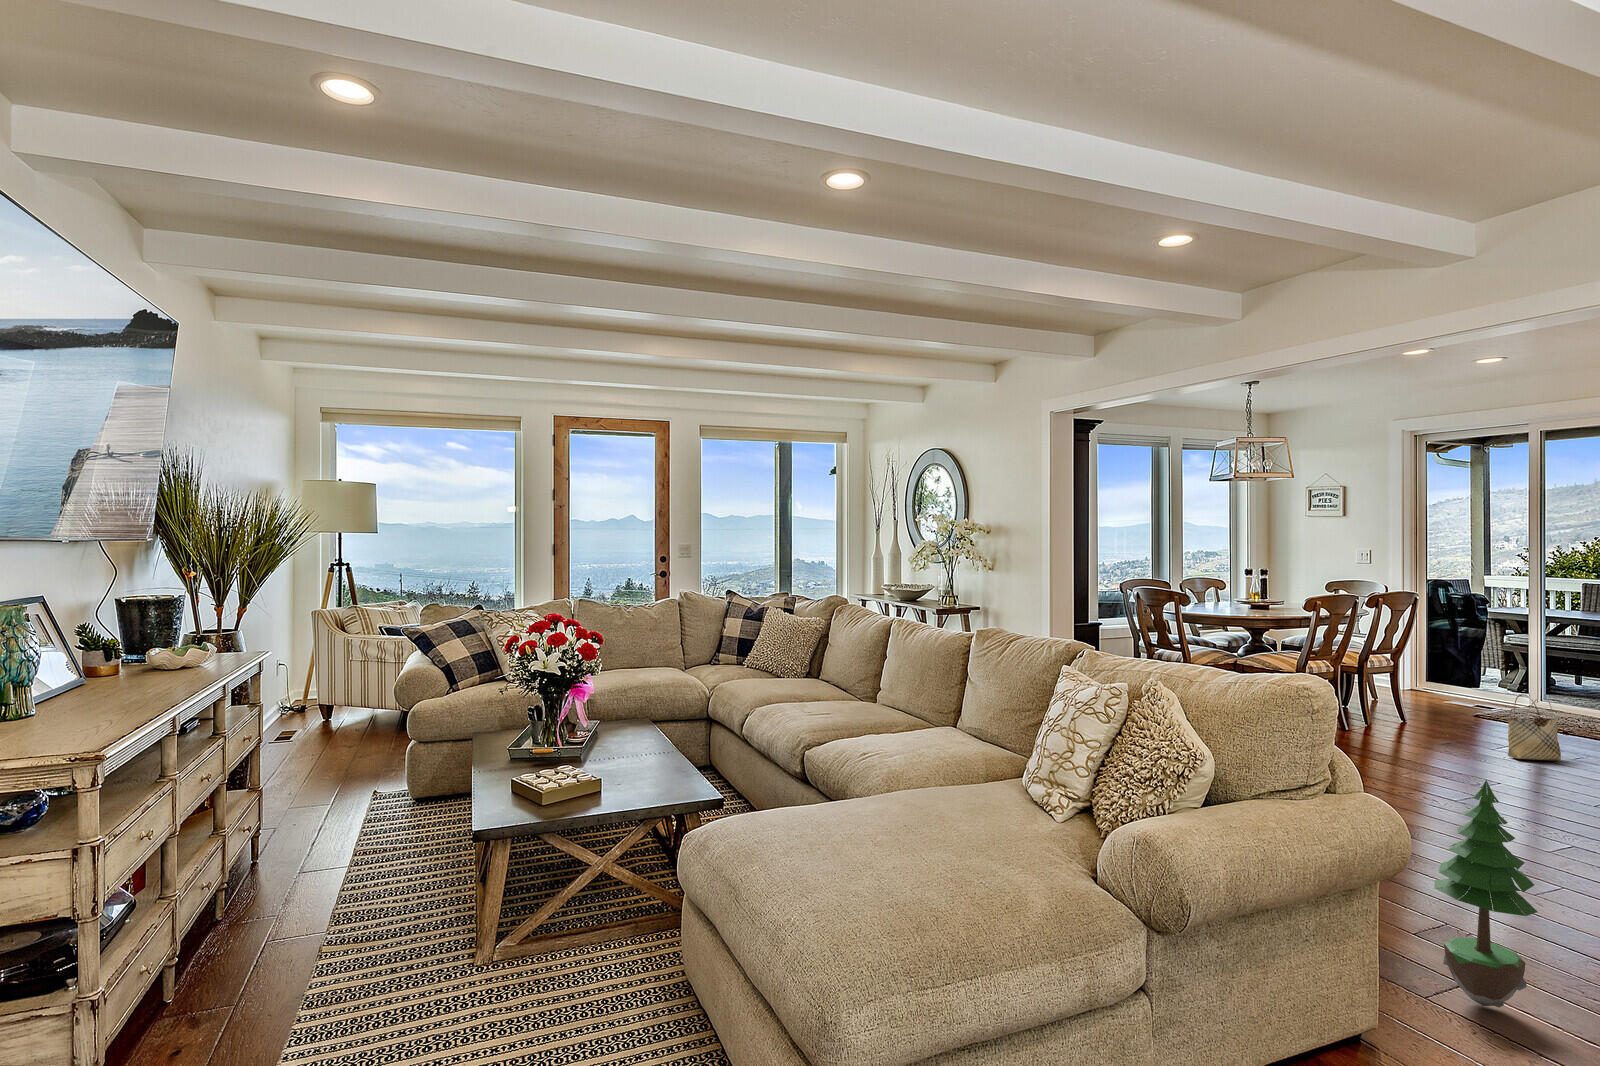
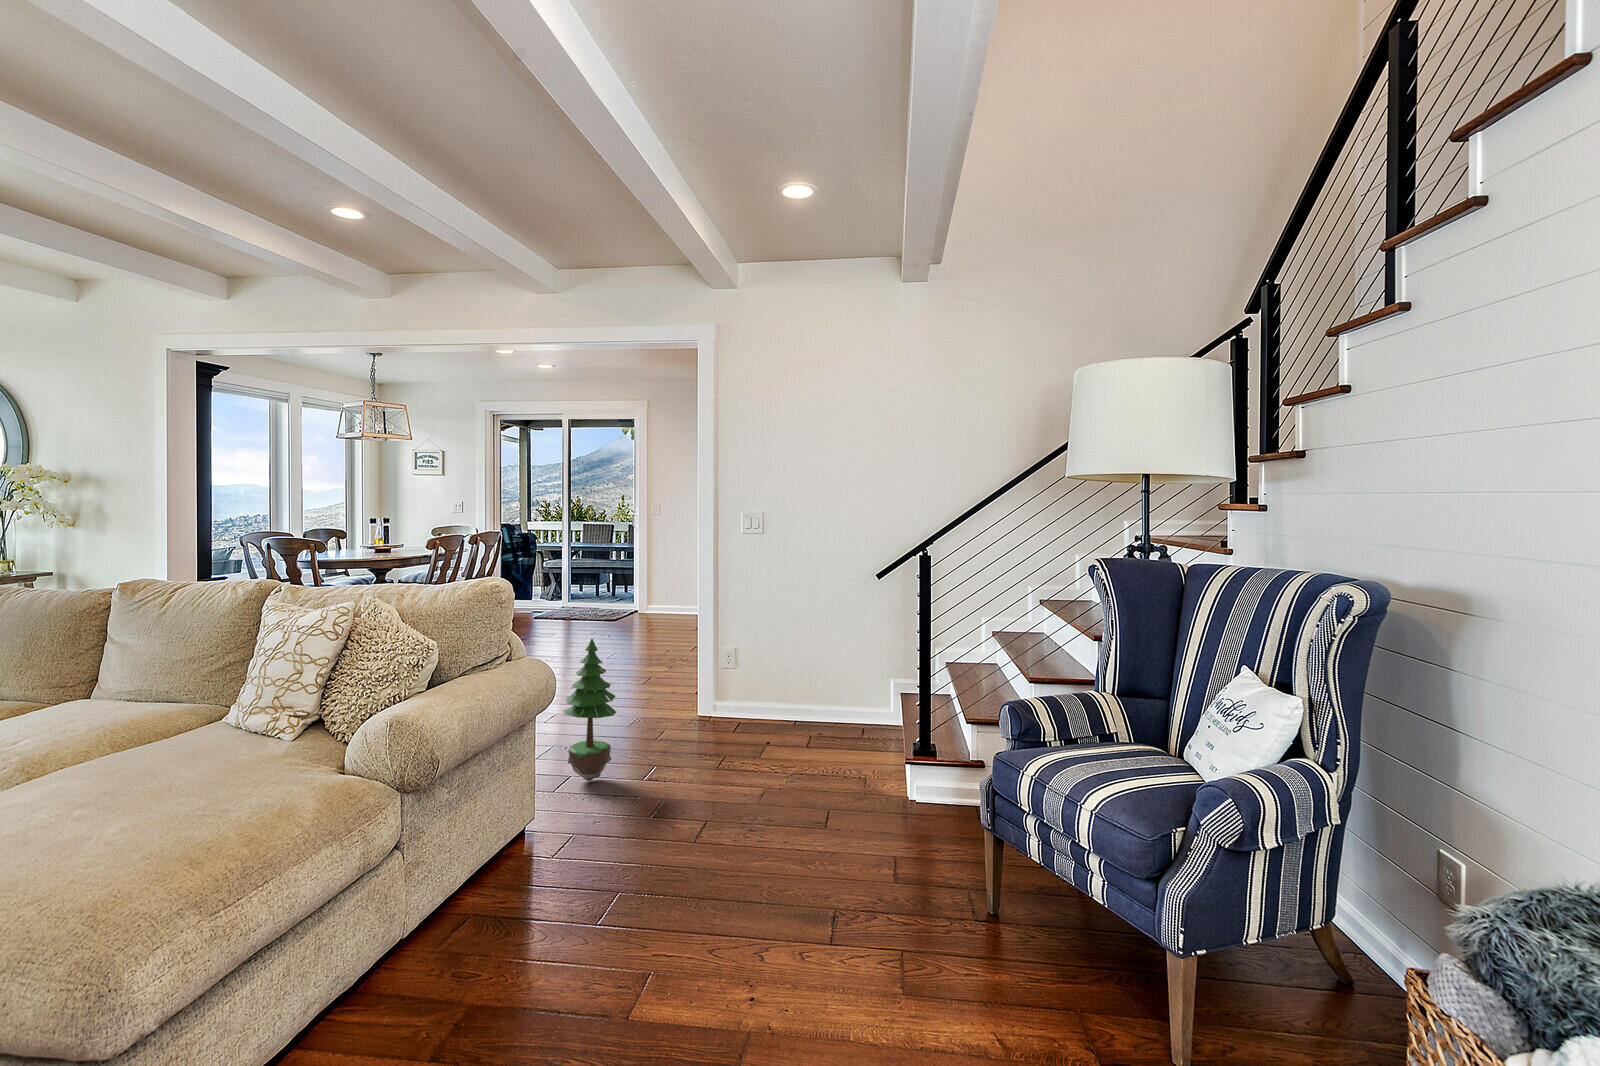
woven basket: present [1508,694,1561,760] -> none [559,597,586,639]

